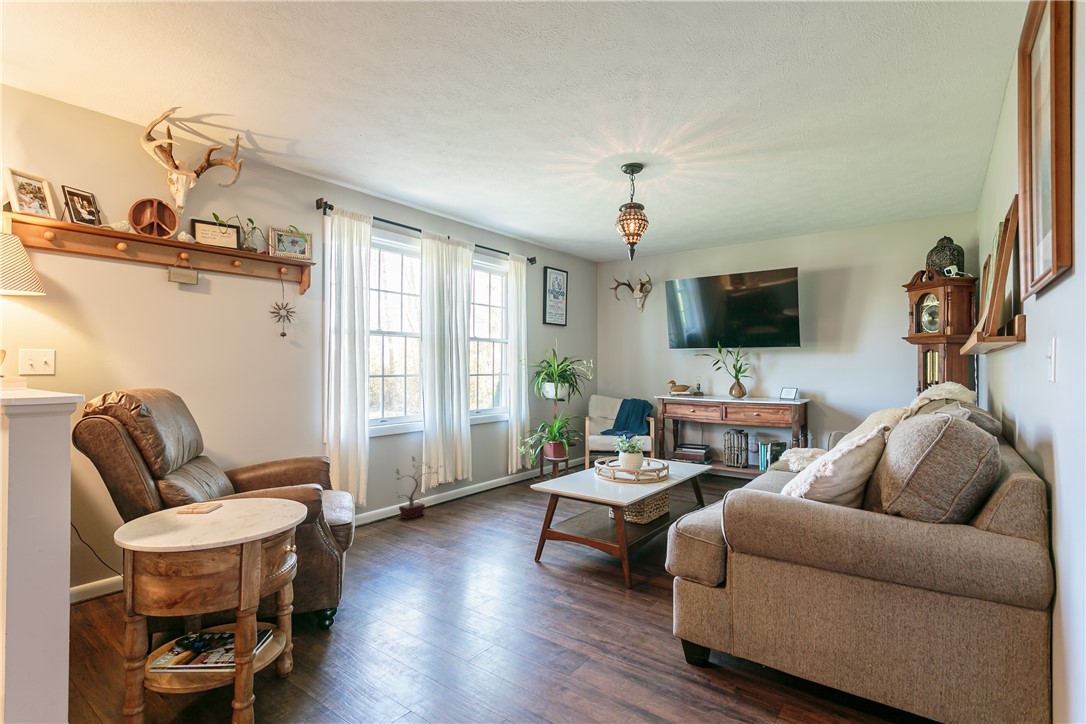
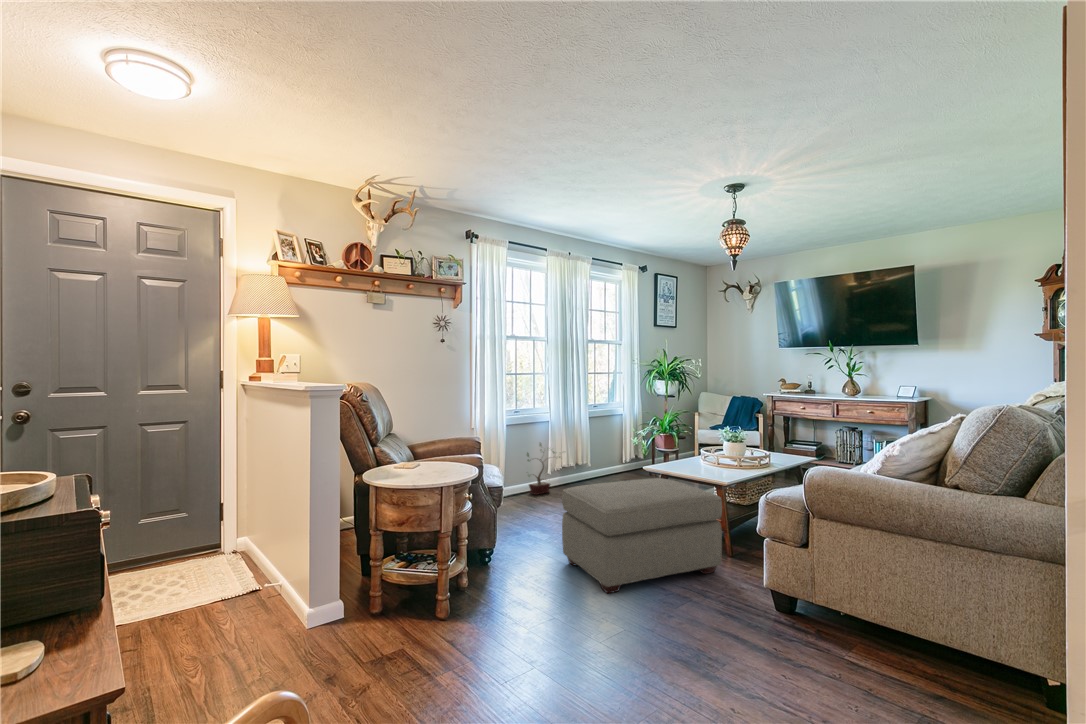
ottoman: none [430,500,623,662] -> present [562,478,722,593]

